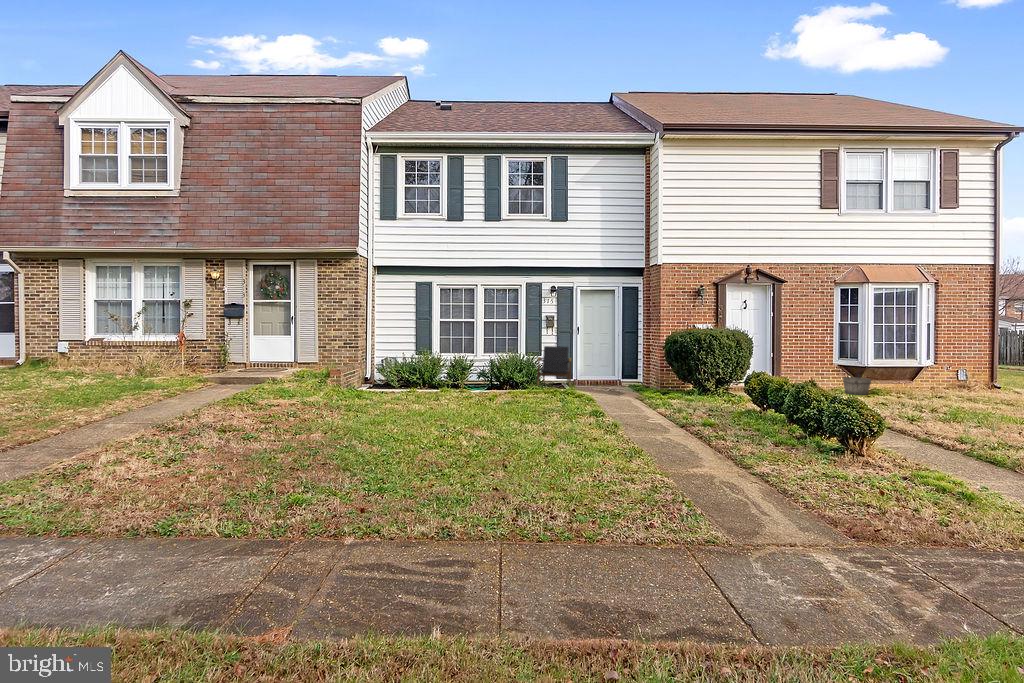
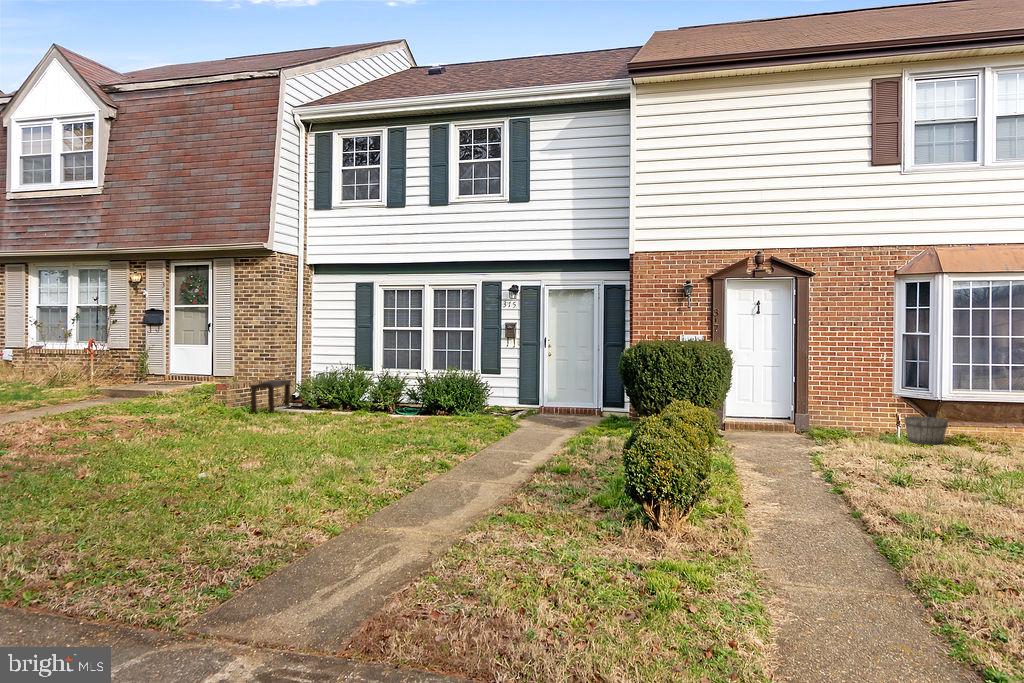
lounge chair: present [537,346,571,386] -> none [481,362,531,414]
bench: none [354,365,375,393] -> present [250,380,291,412]

